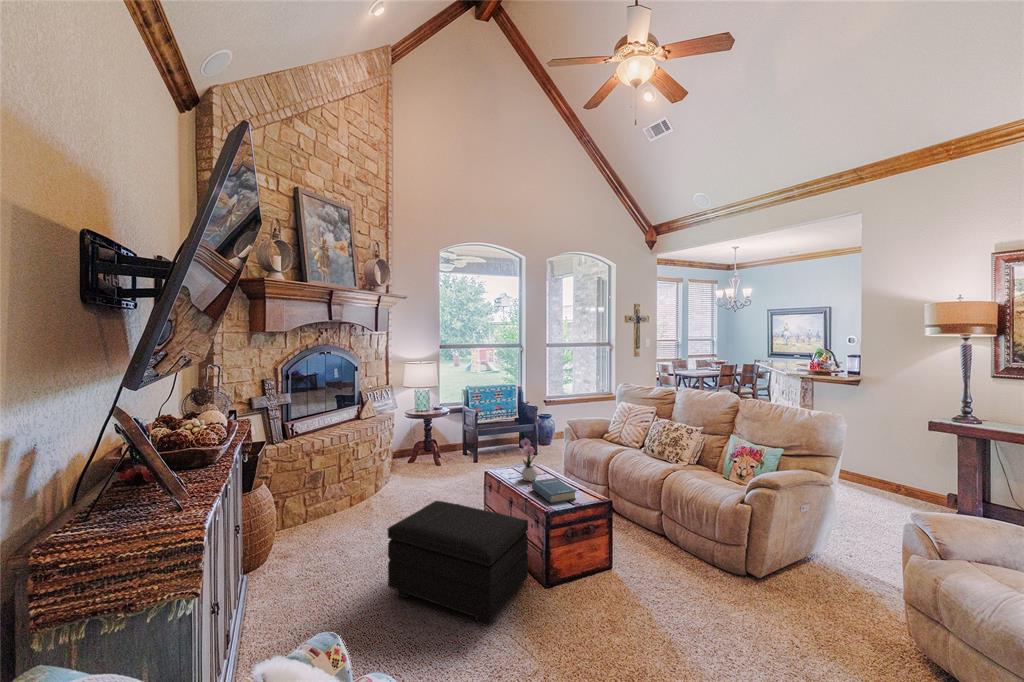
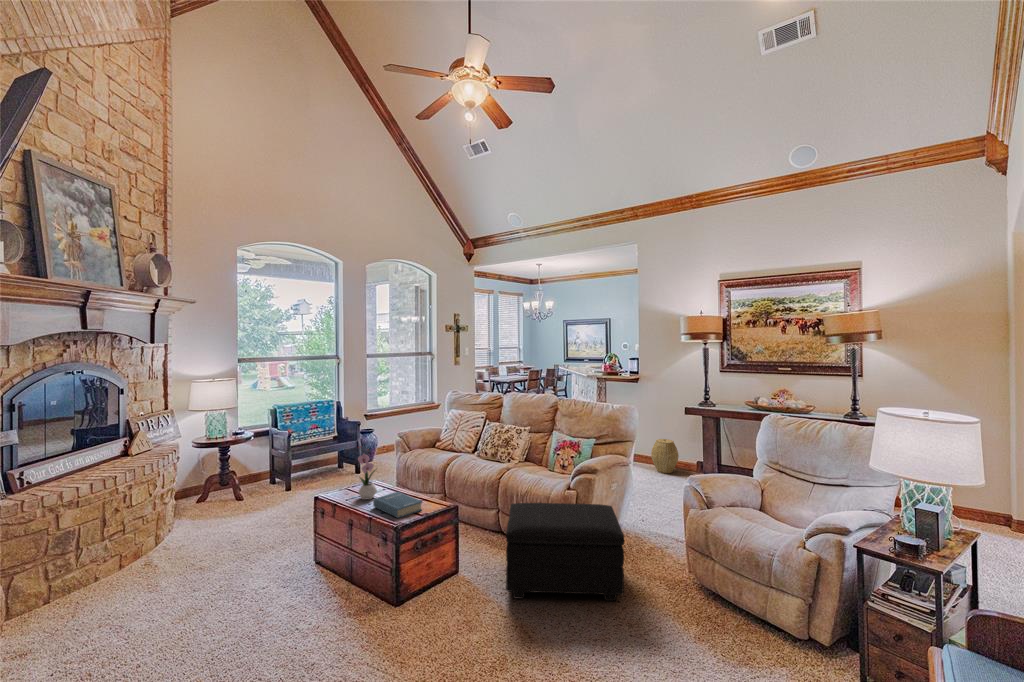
woven basket: none [874,457,916,501] -> present [651,439,679,473]
footstool: present [388,501,528,626] -> present [506,502,624,601]

